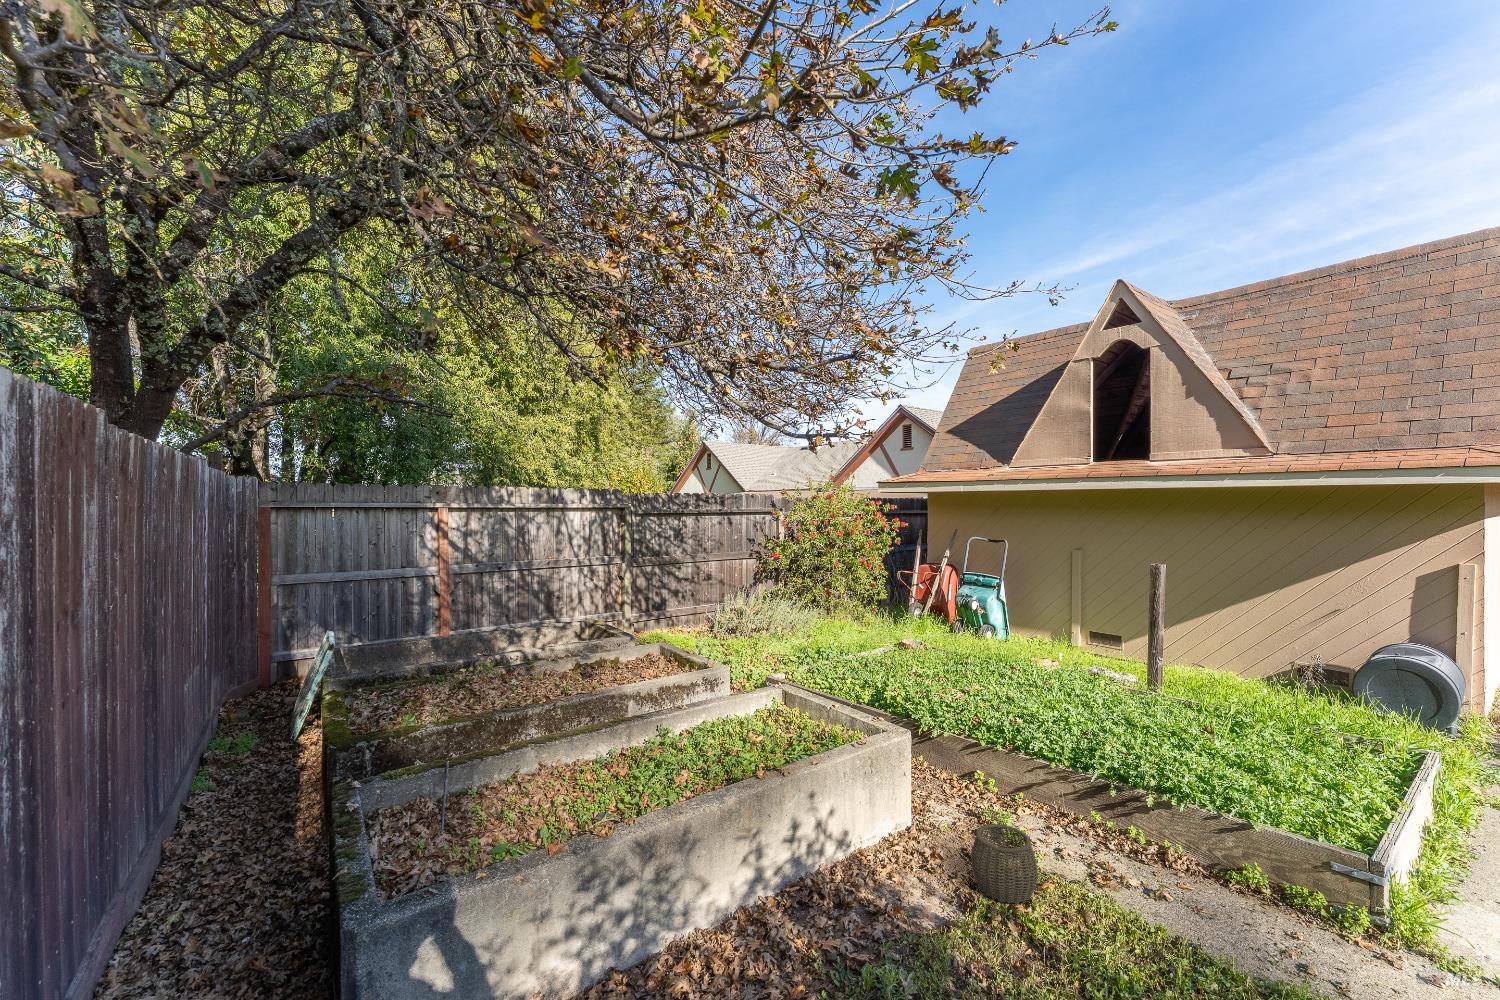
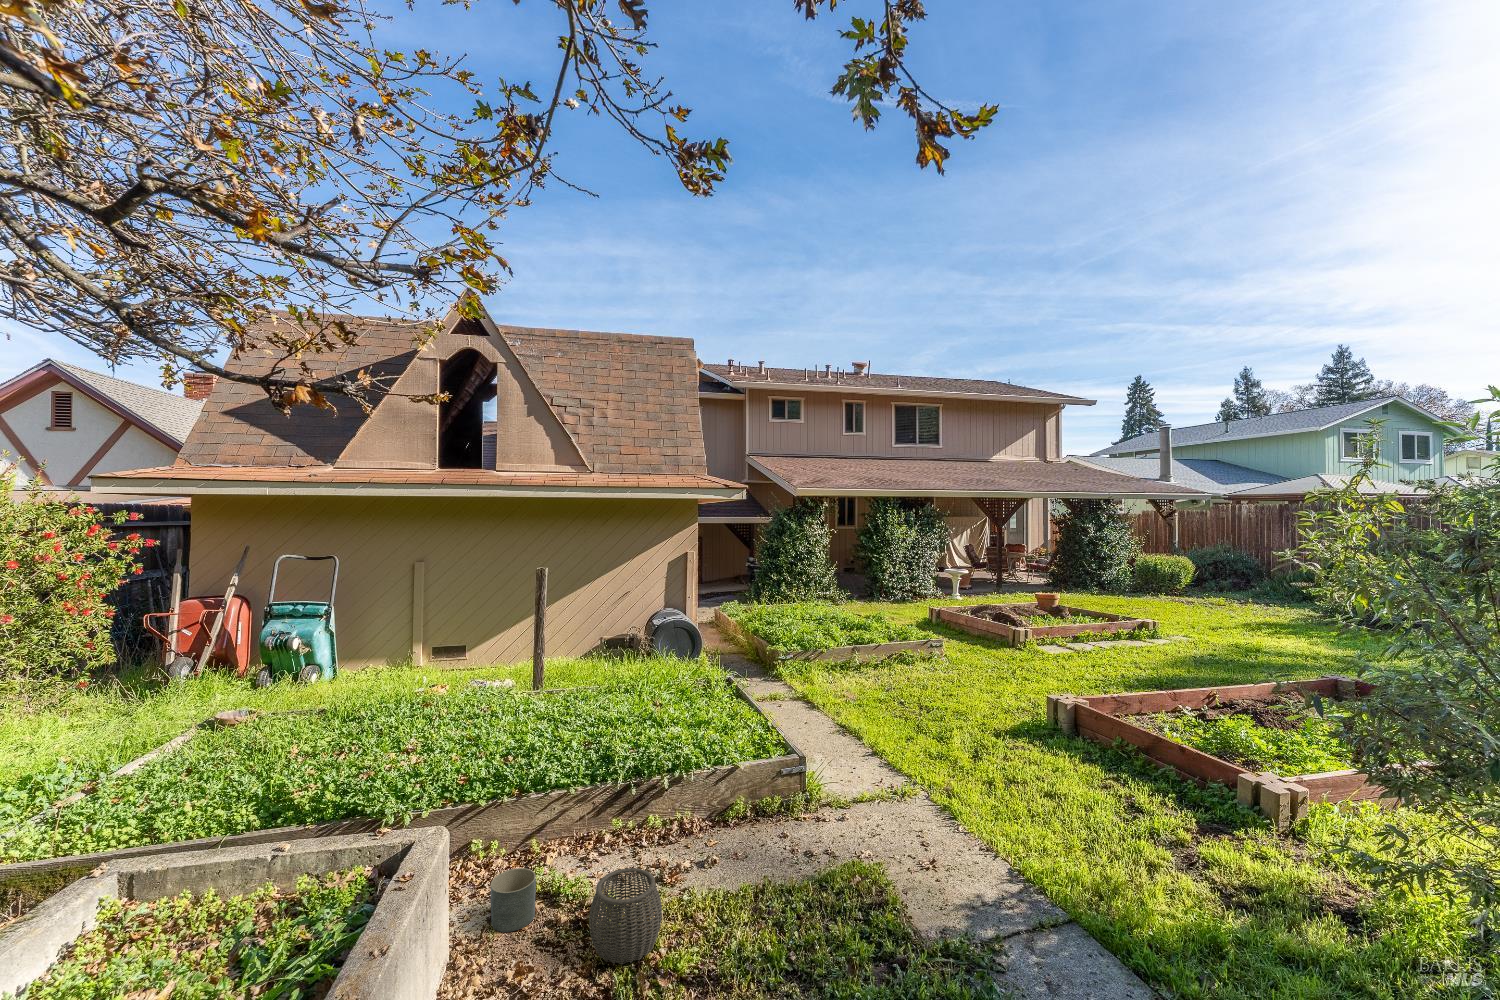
planter: none [939,791,973,837] -> present [491,868,536,932]

